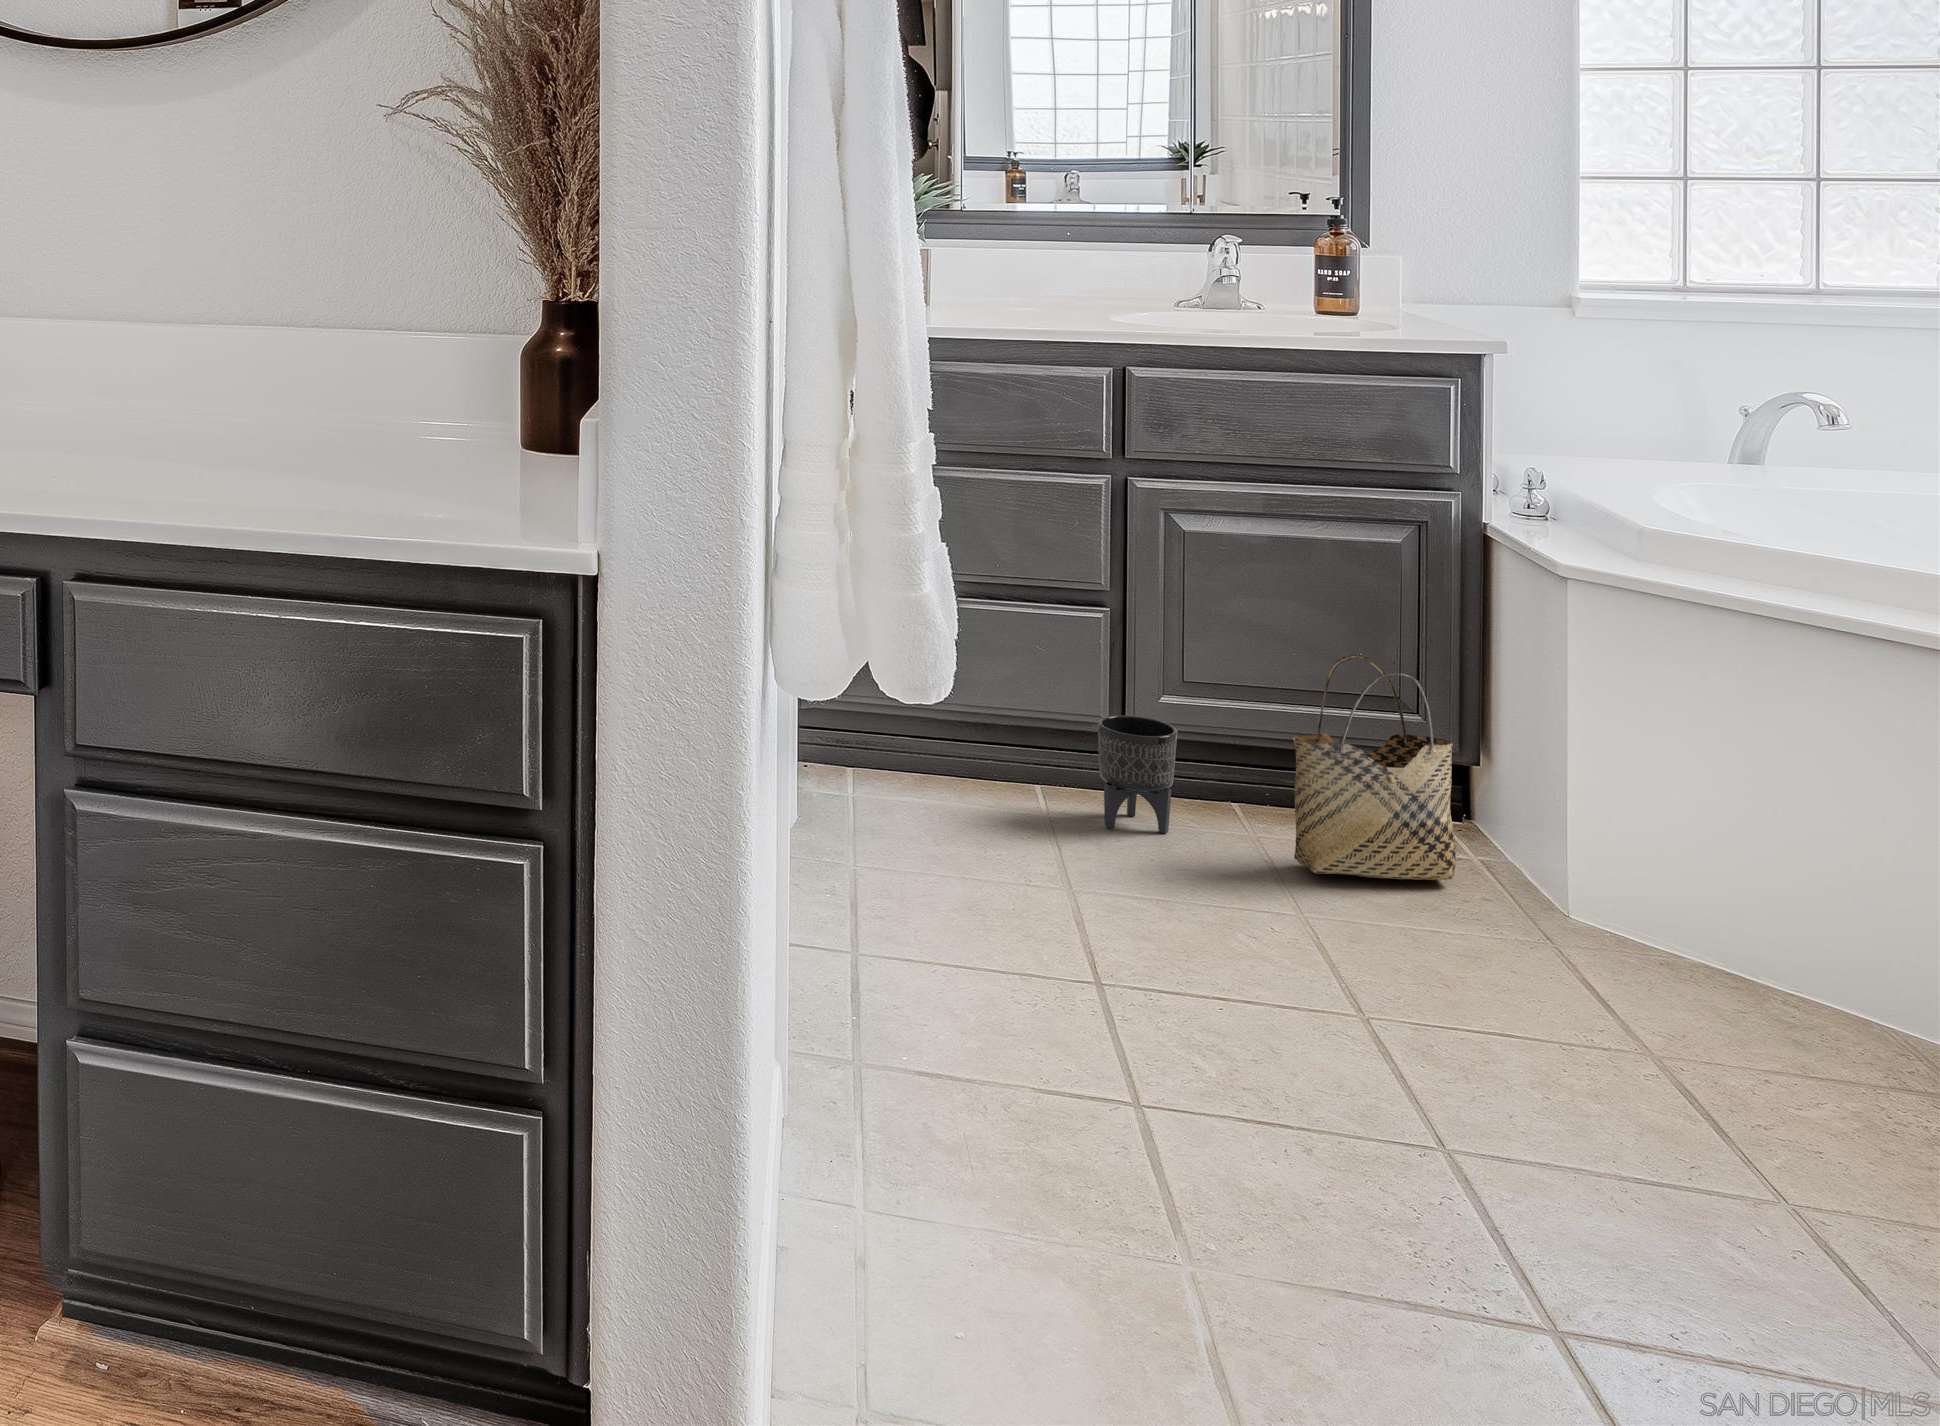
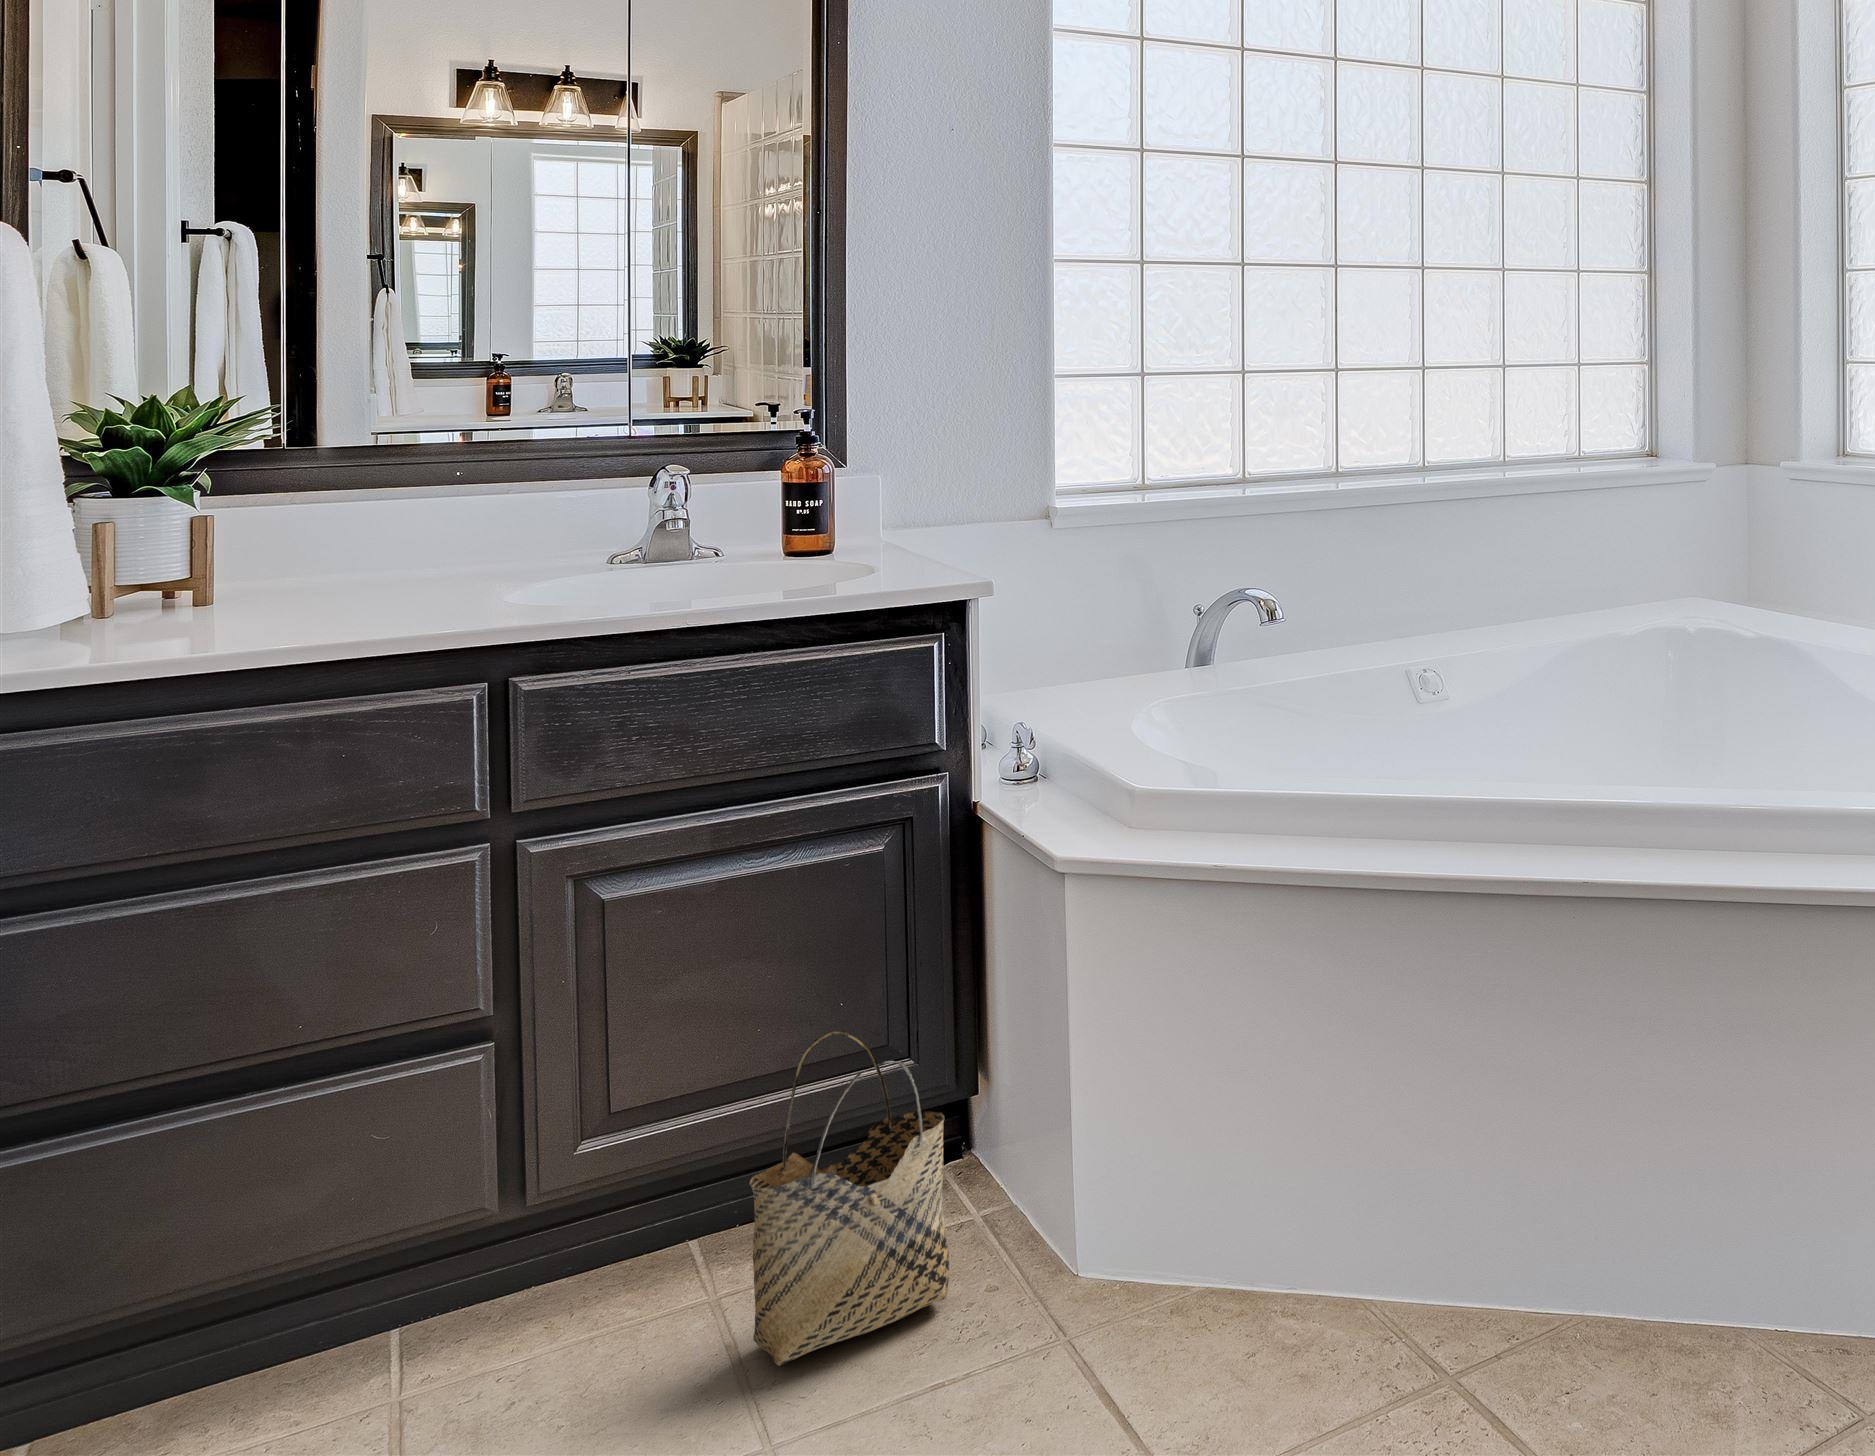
planter: present [1098,716,1177,833] -> none [472,1182,594,1380]

